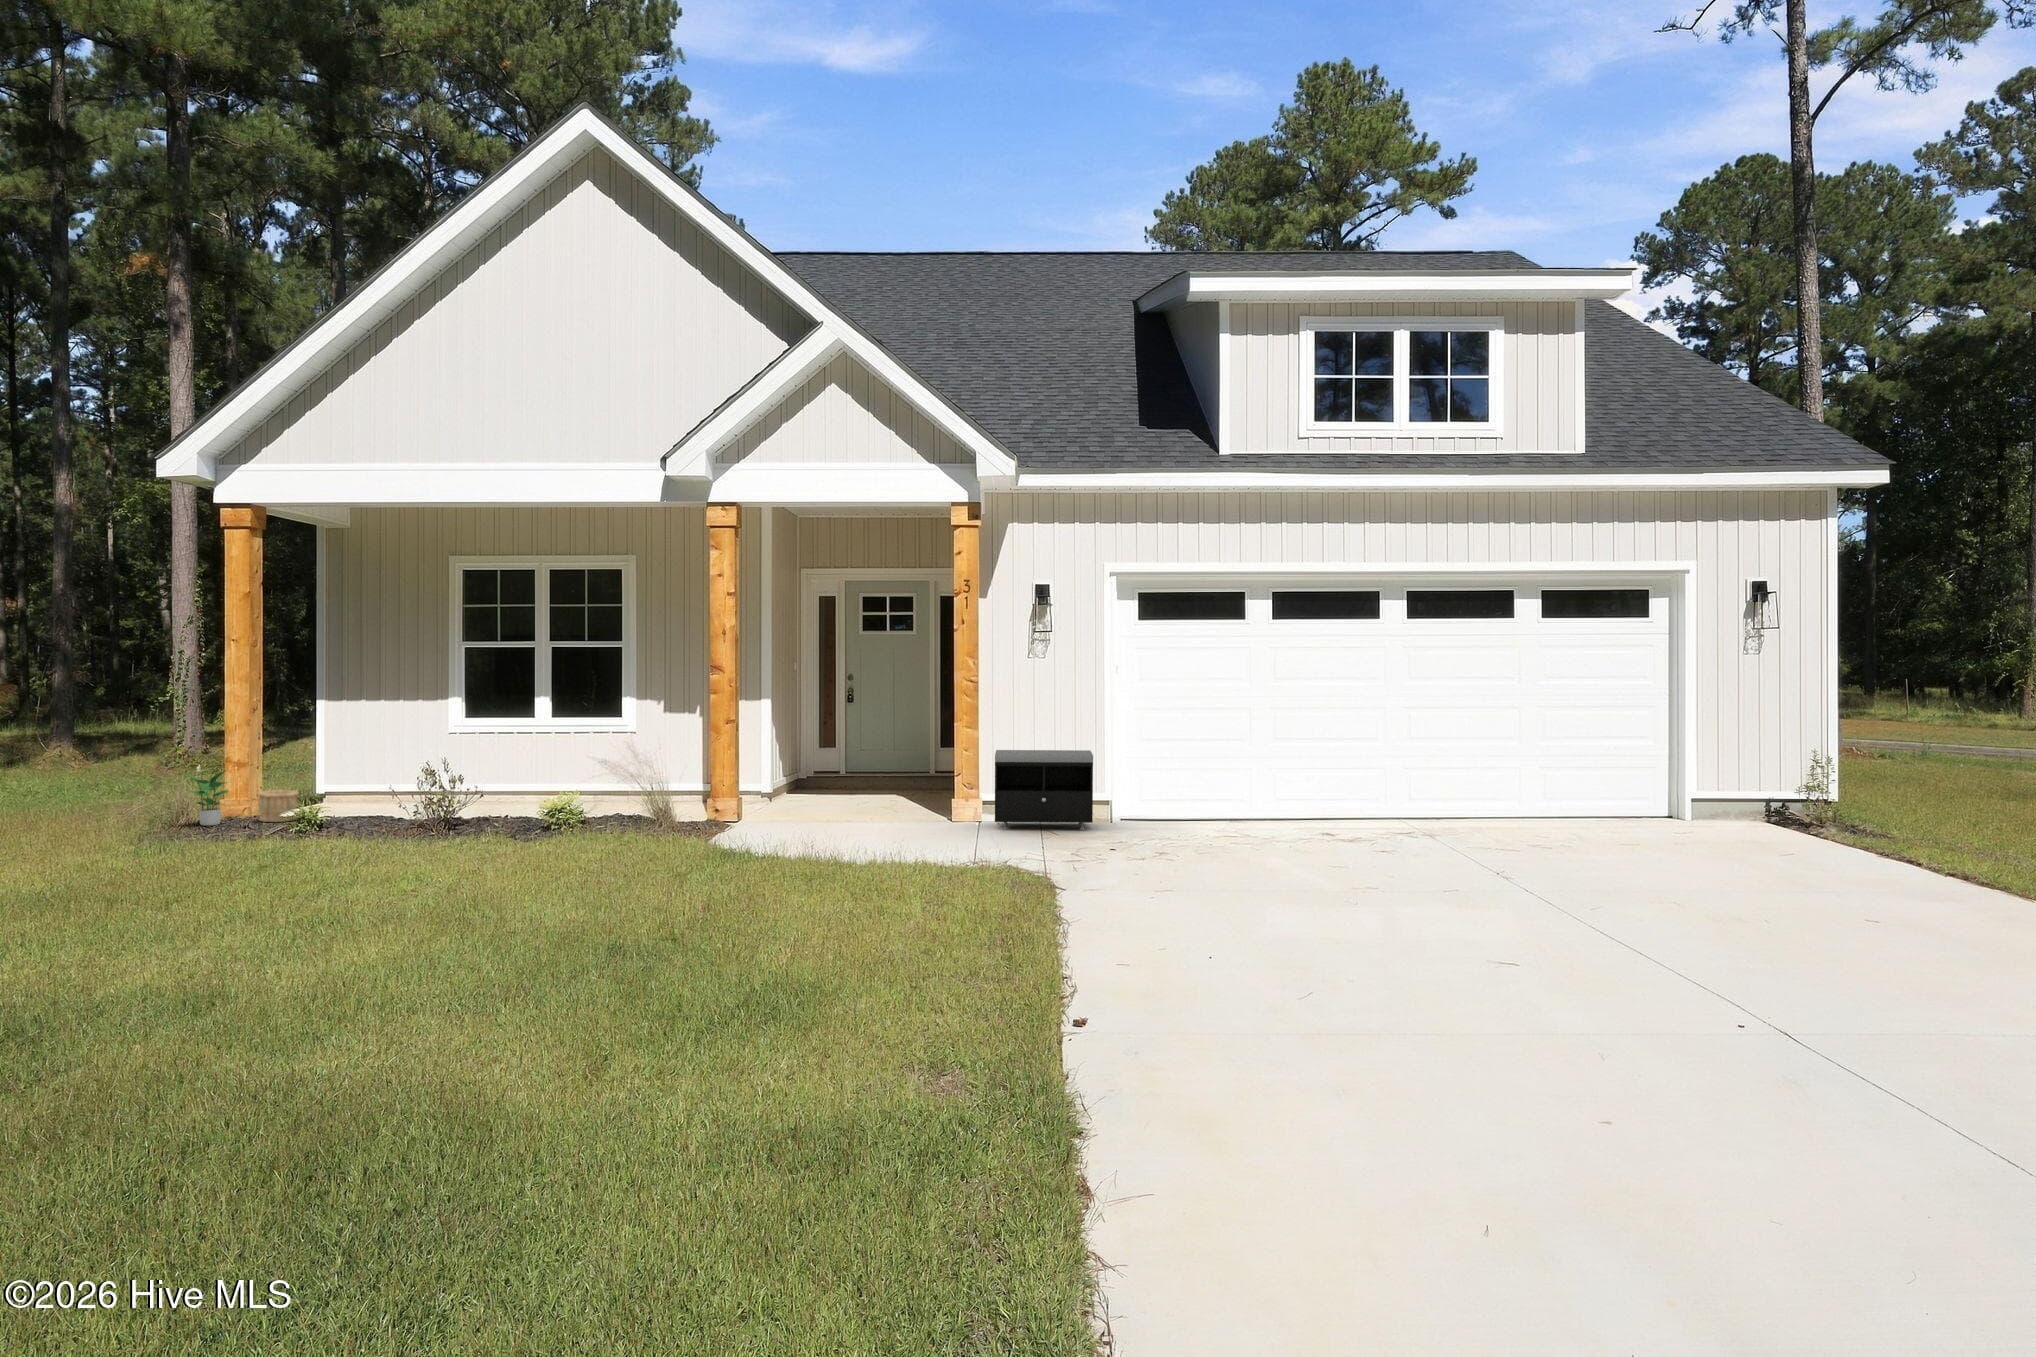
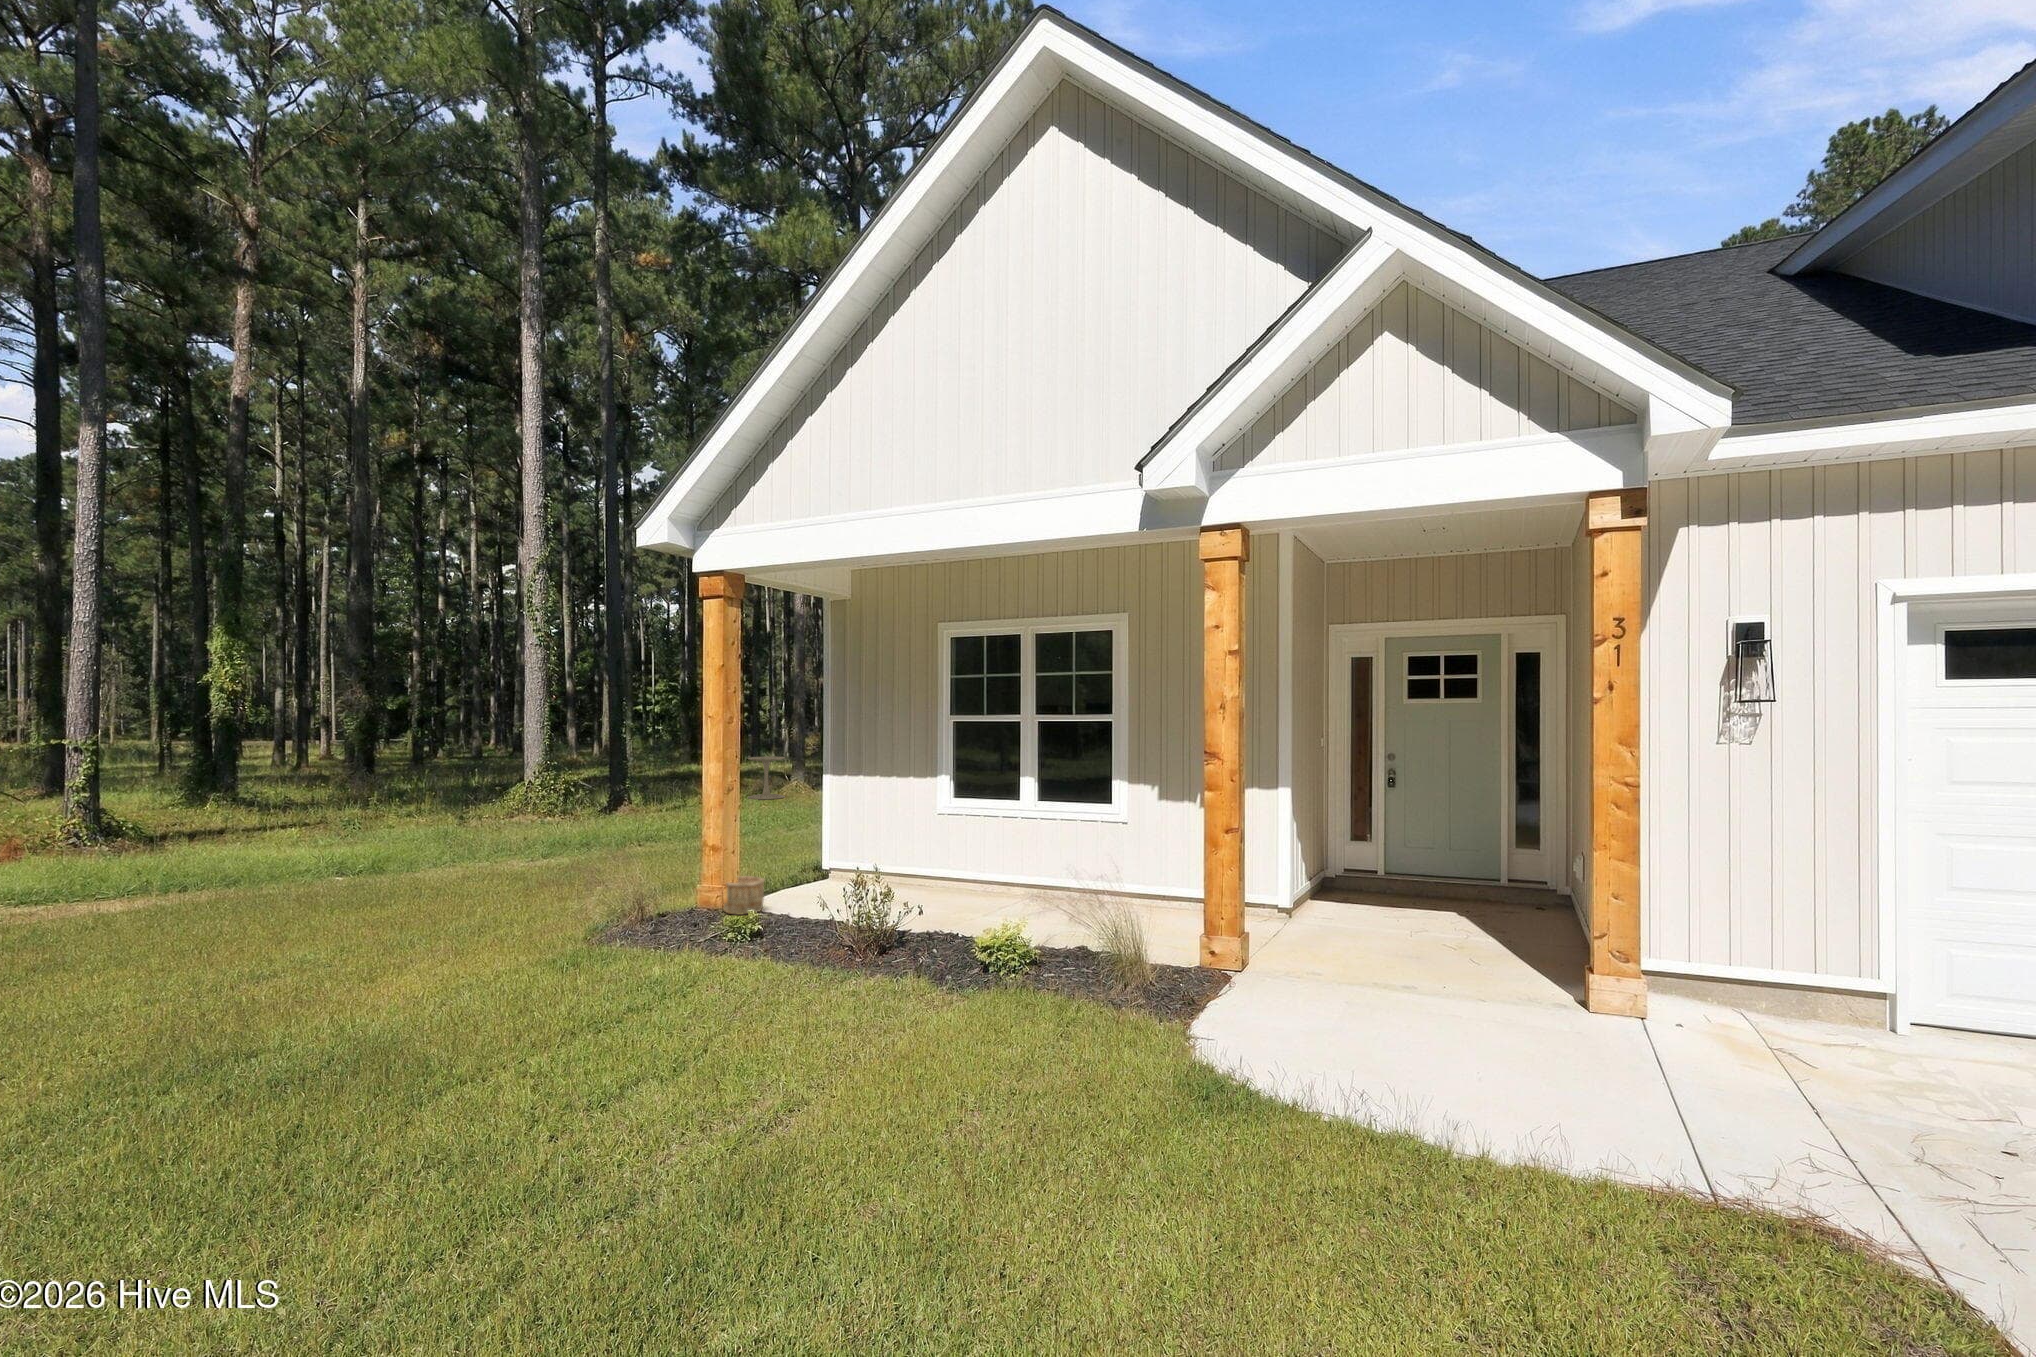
pedestal table: none [123,699,175,750] -> present [748,756,785,800]
storage bench: present [995,750,1093,830] -> none [1667,894,1896,1060]
potted plant: present [186,770,228,826] -> none [652,854,697,914]

